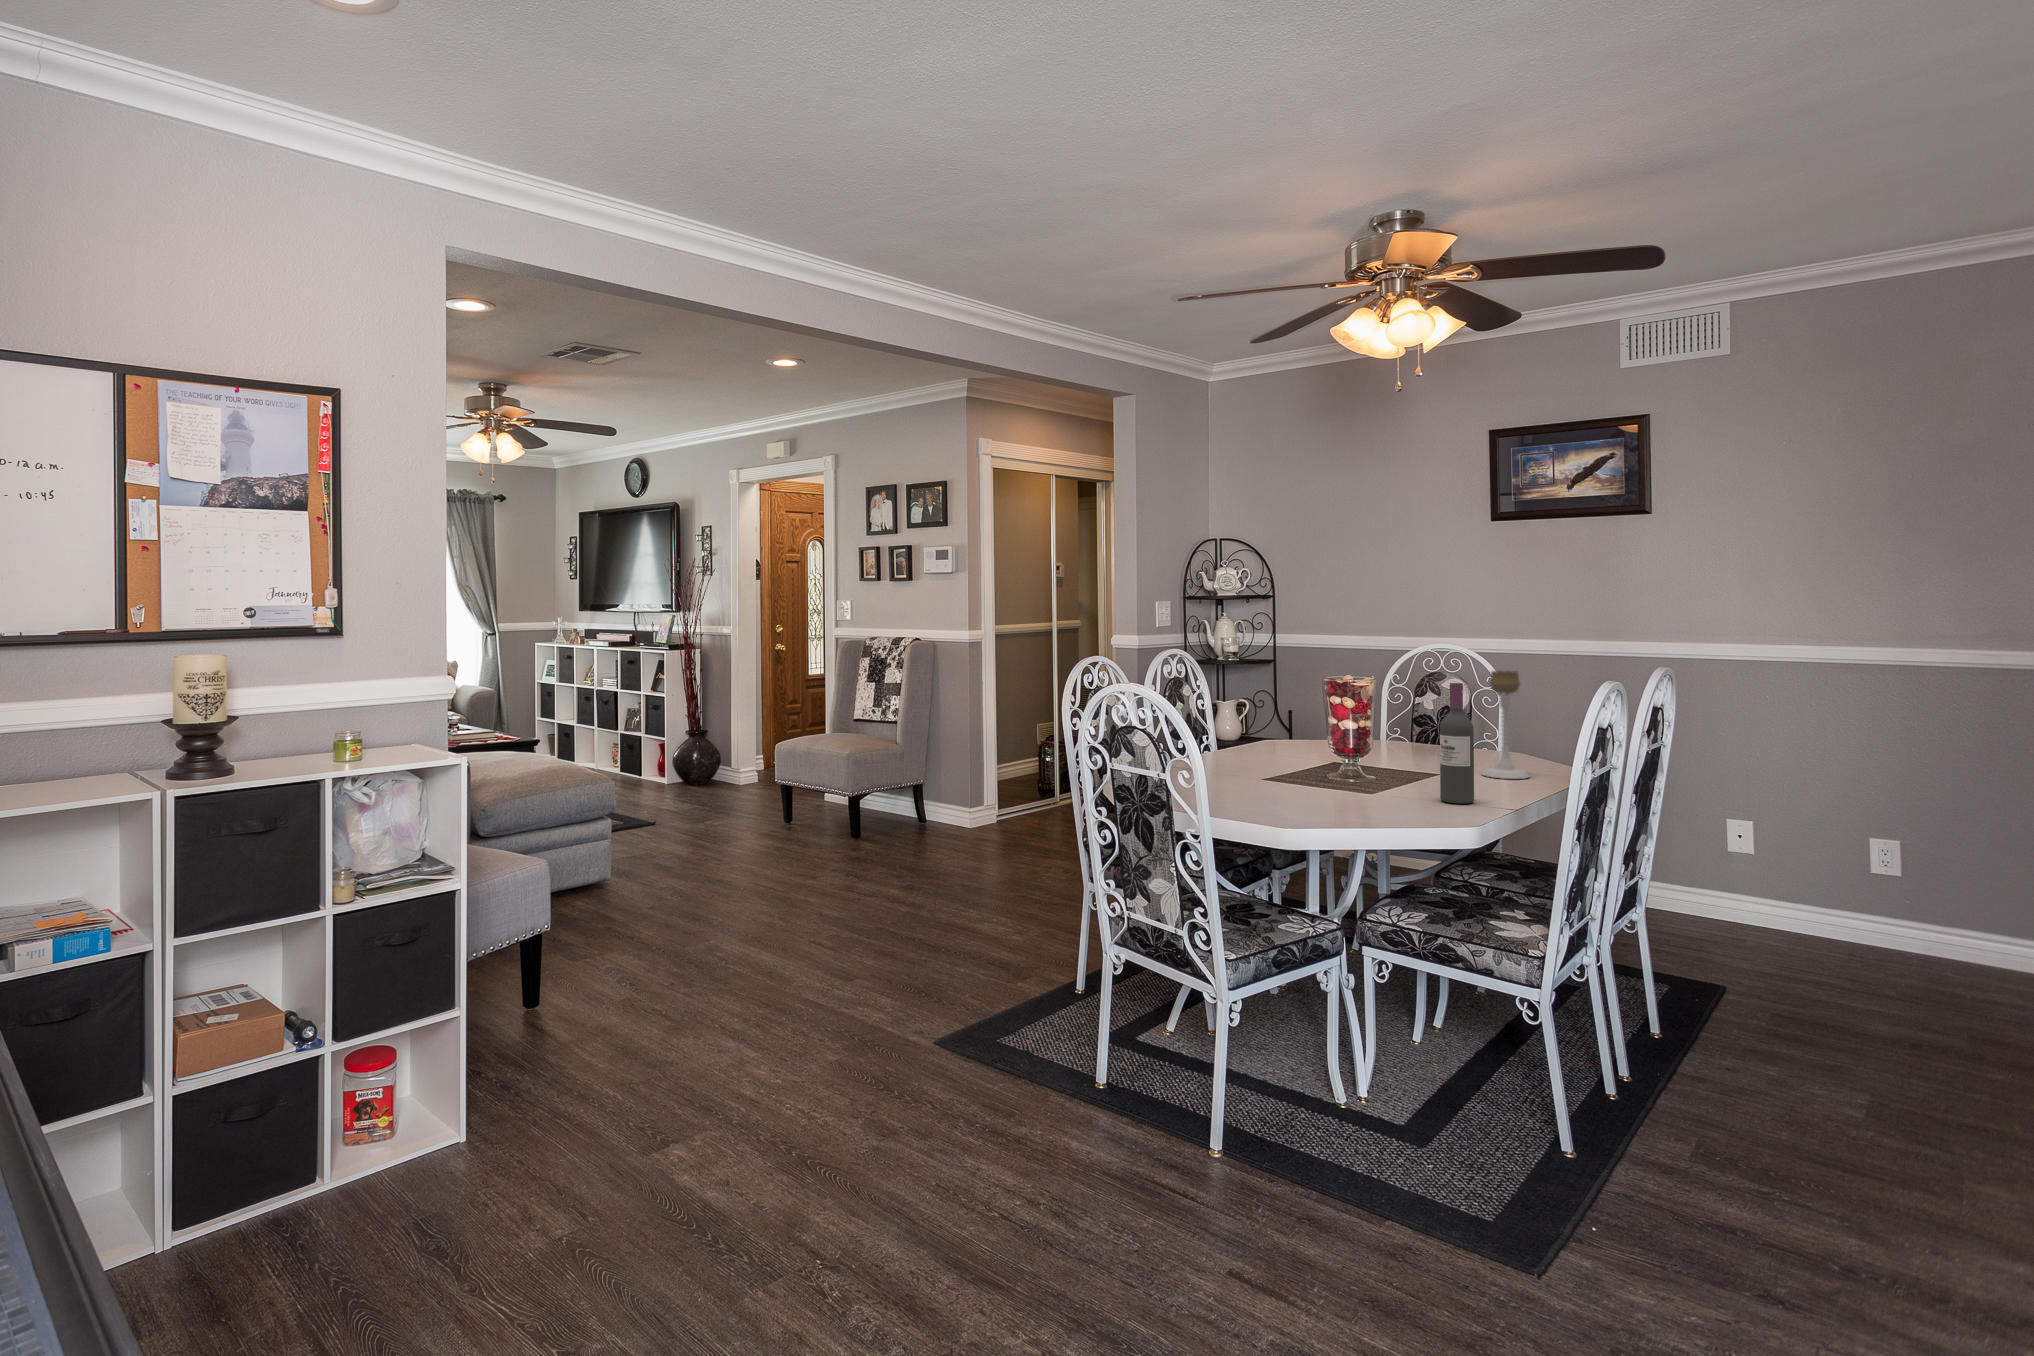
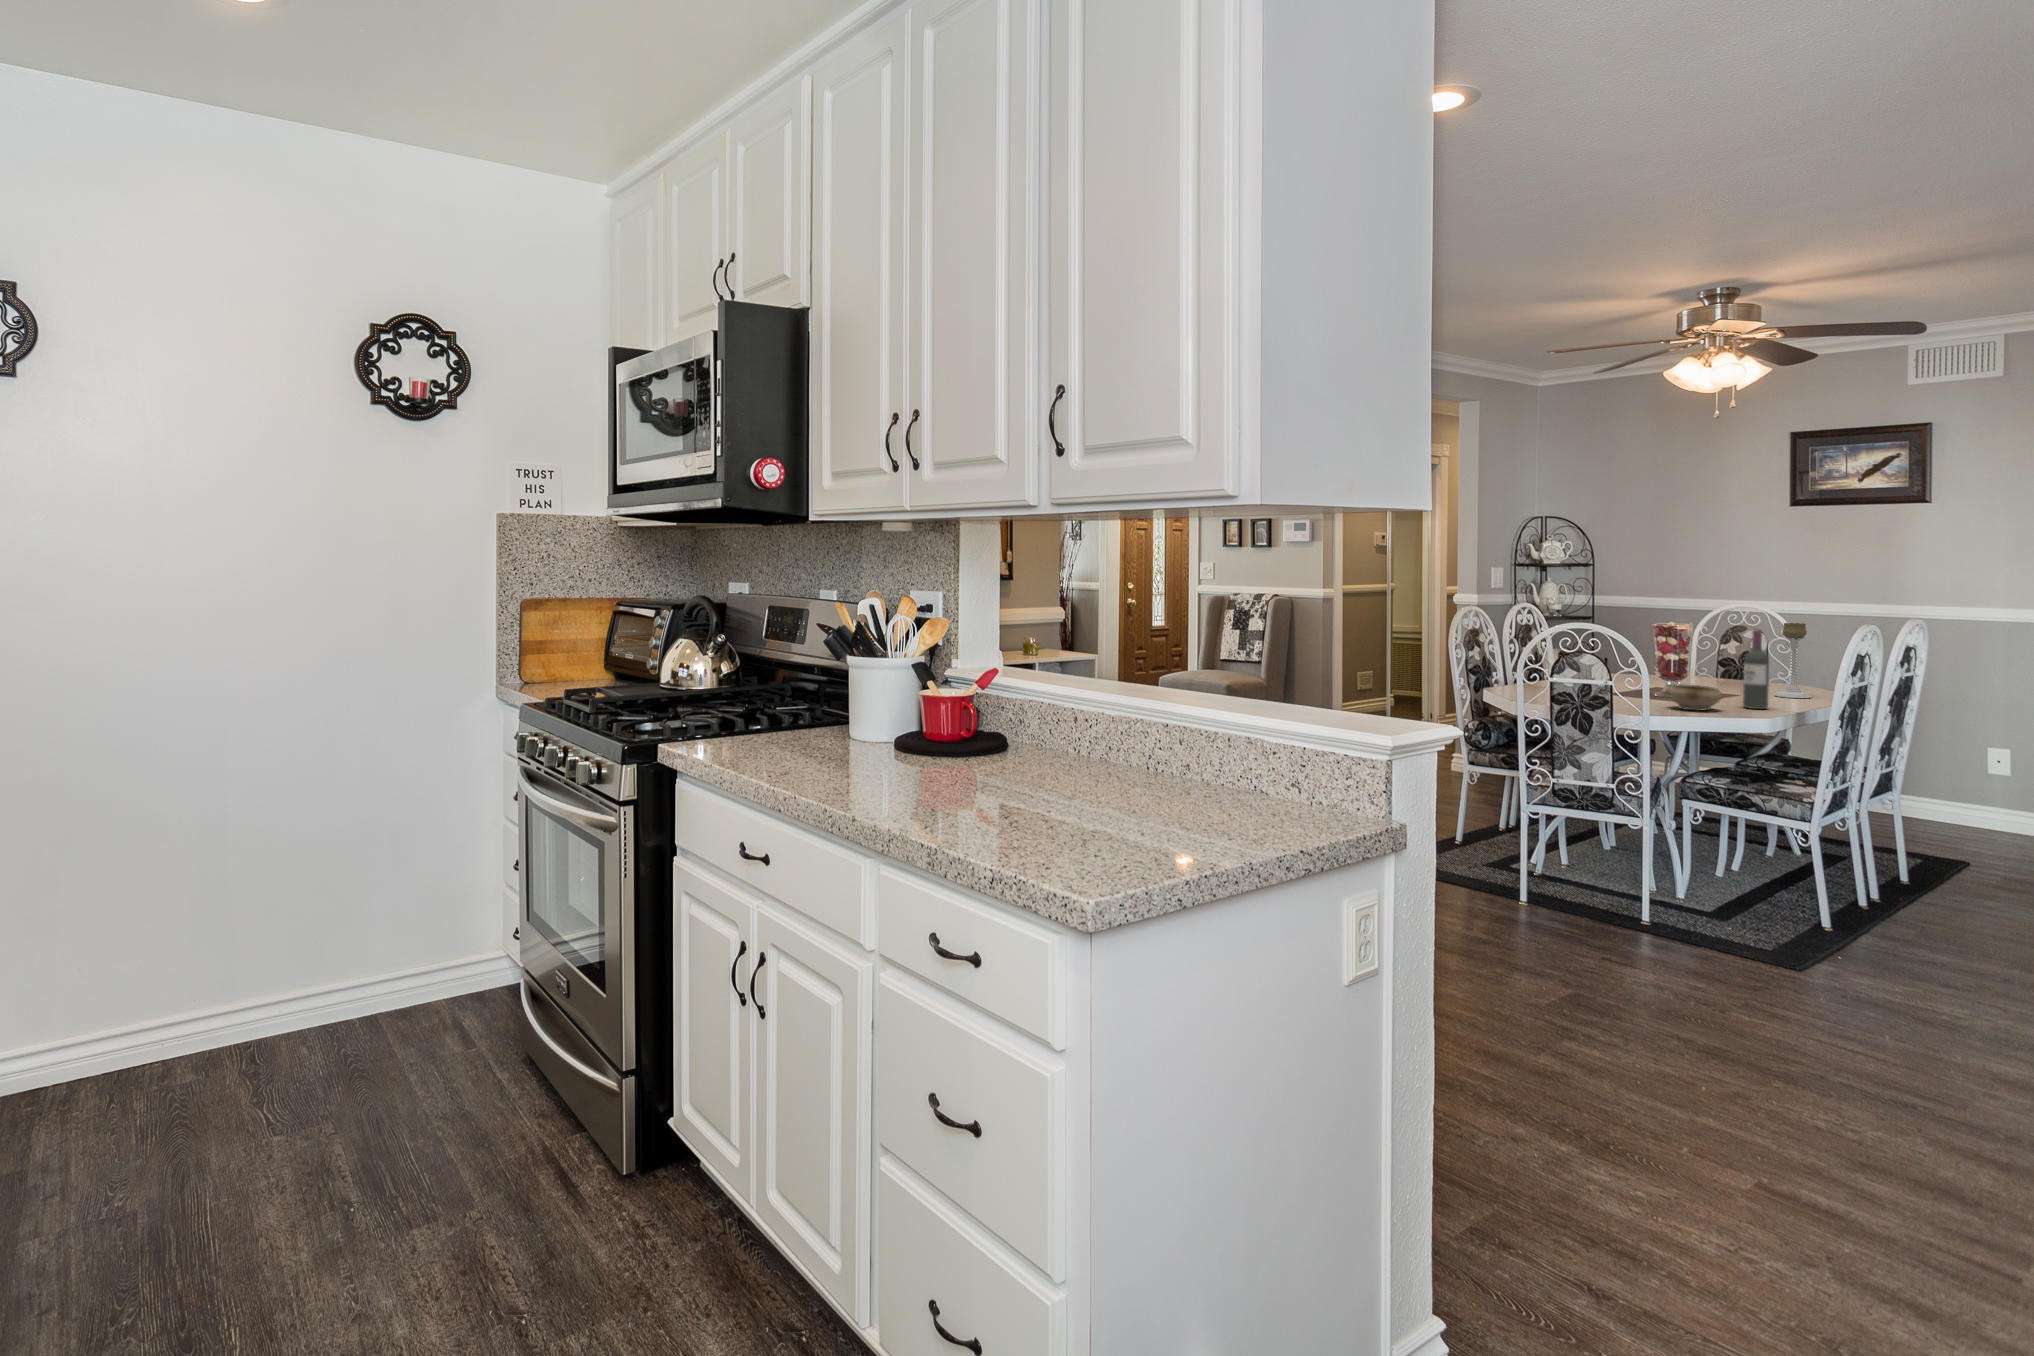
ceramic bowl: none [1337,768,1411,810] -> present [1669,684,1722,711]

